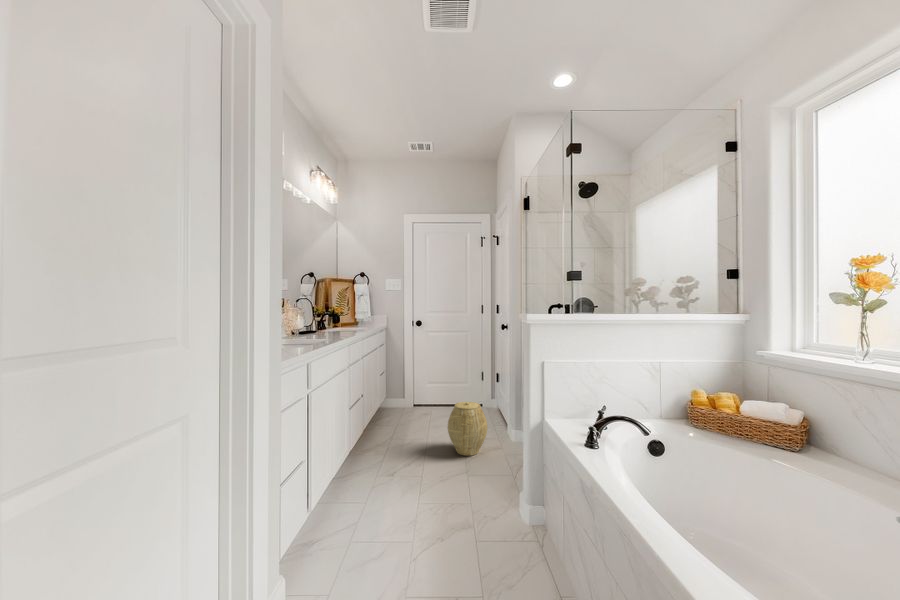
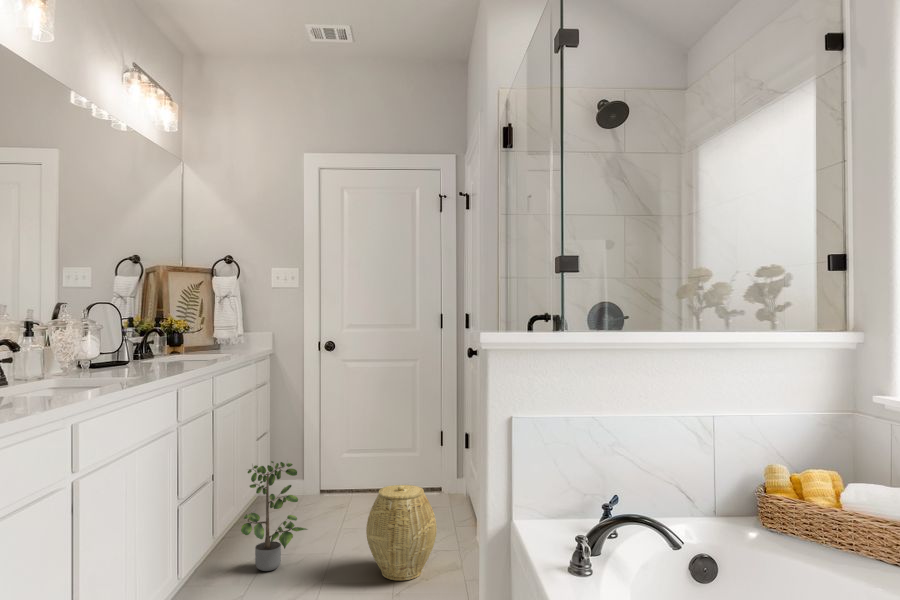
potted plant: none [377,386,415,449] -> present [241,461,307,571]

